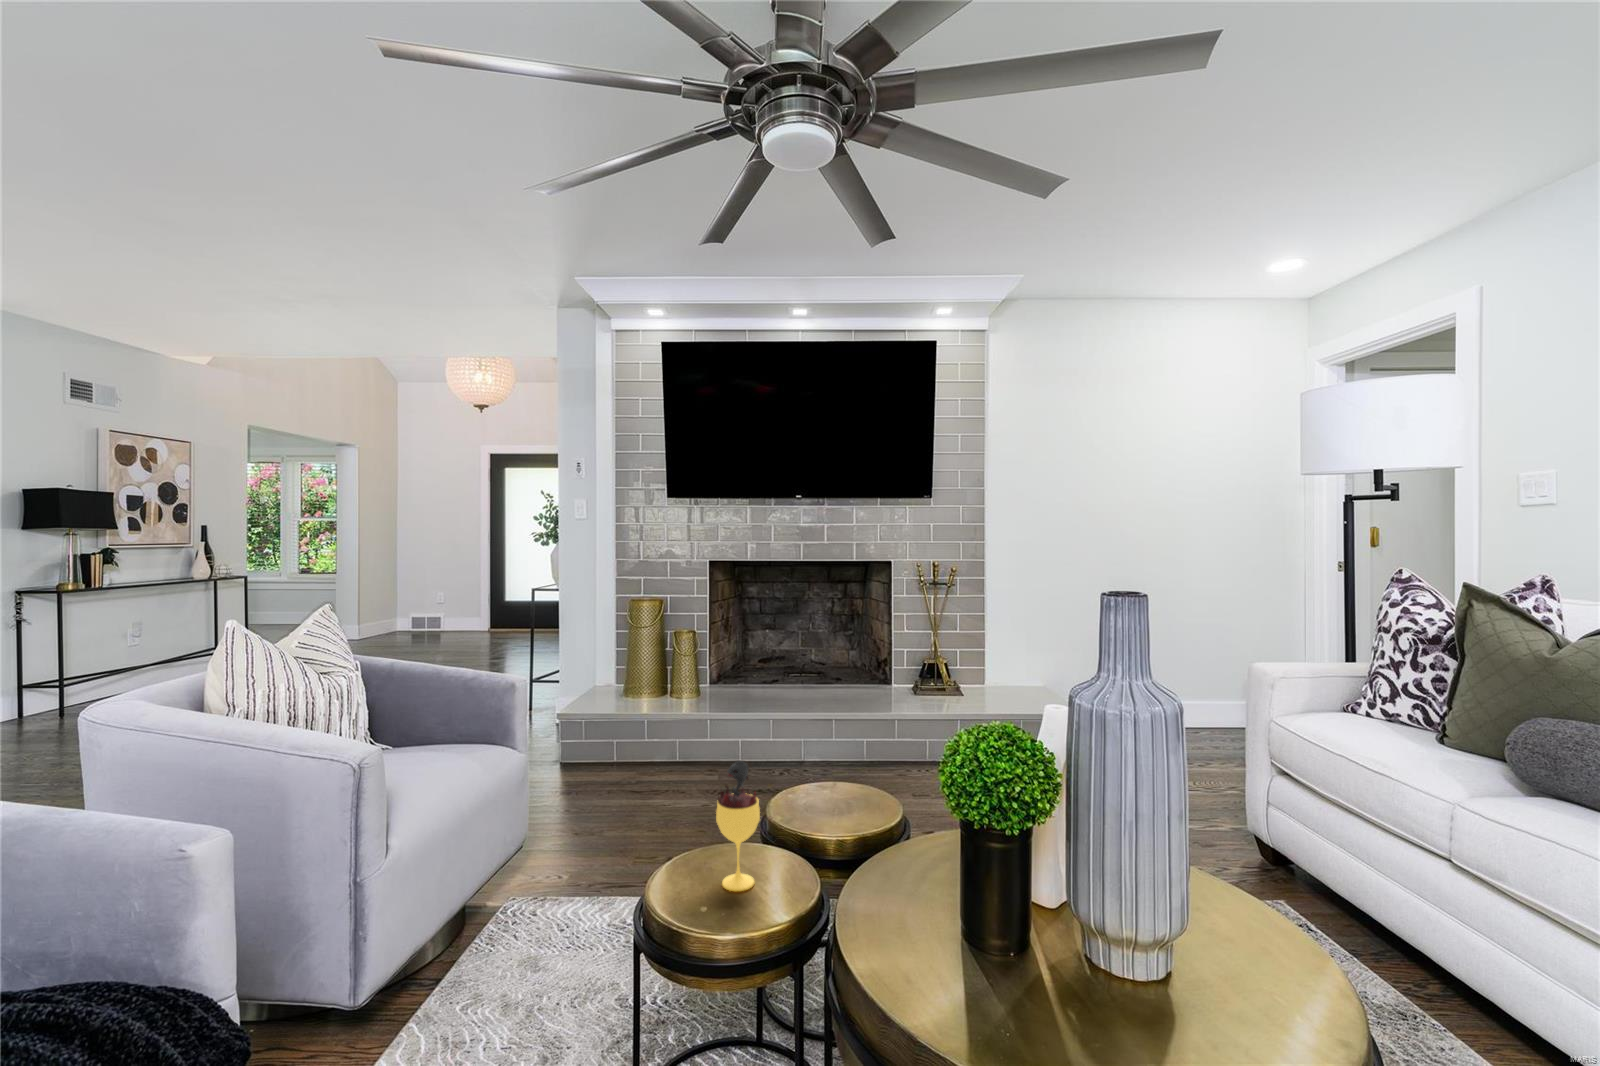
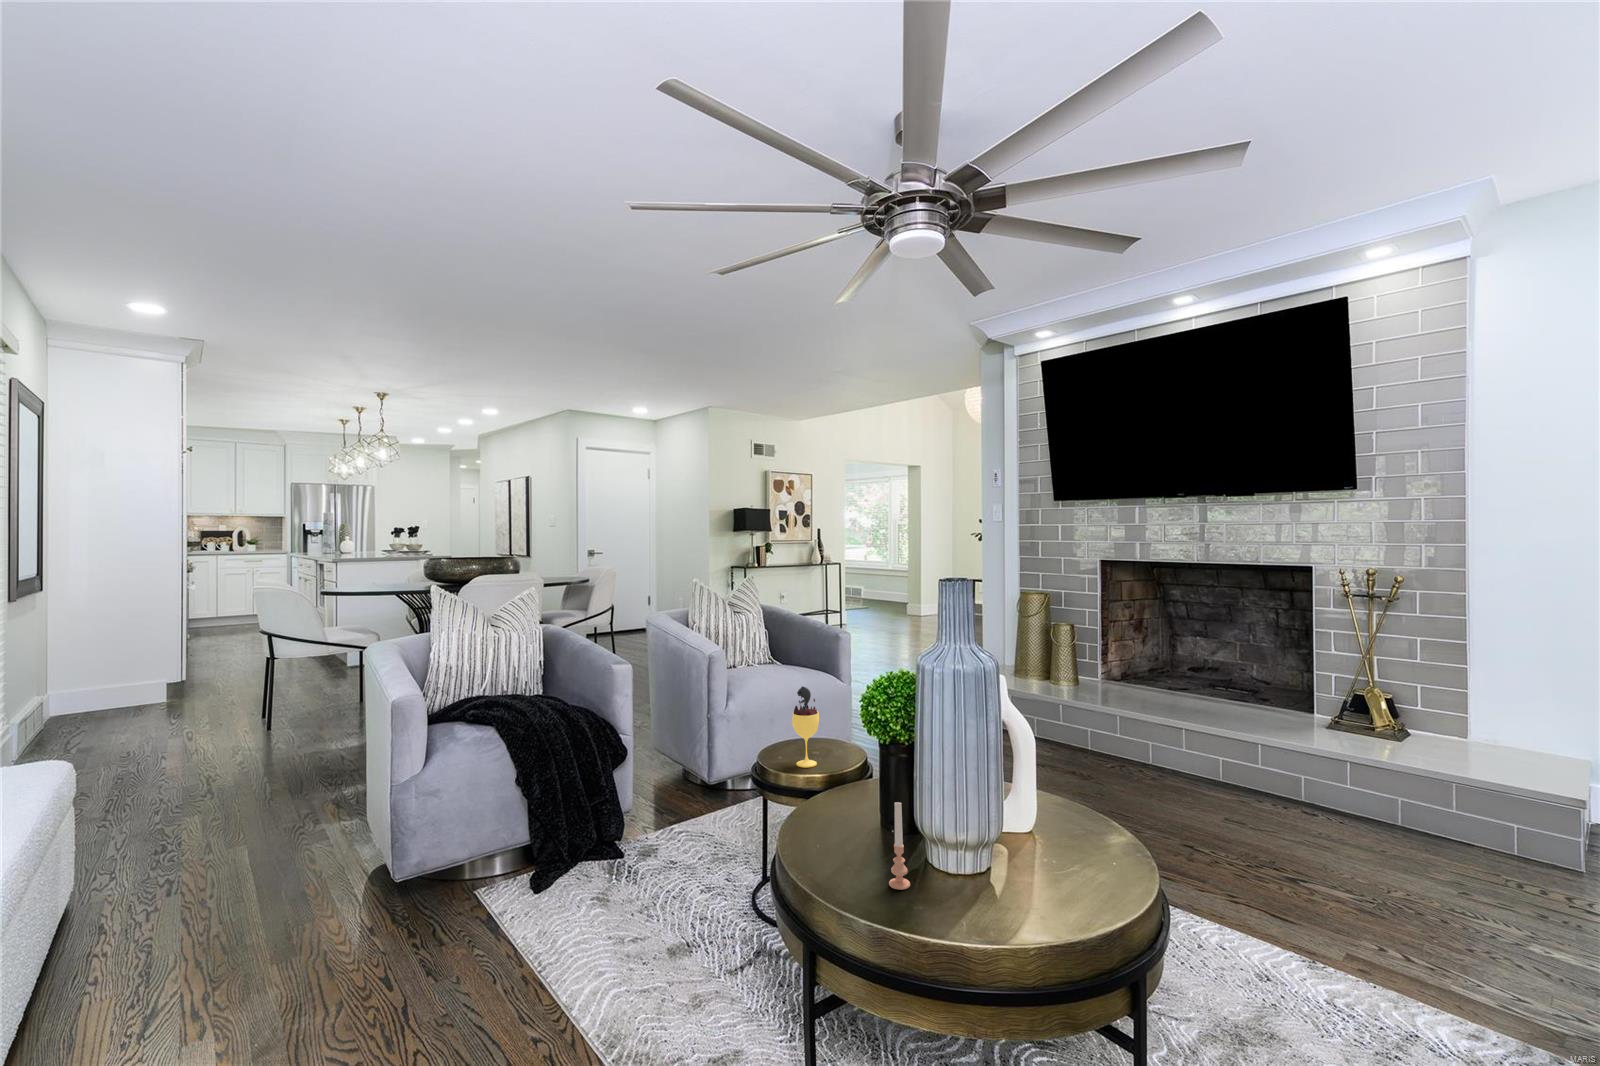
candle: none [1224,891,1259,1021] -> present [889,802,910,890]

